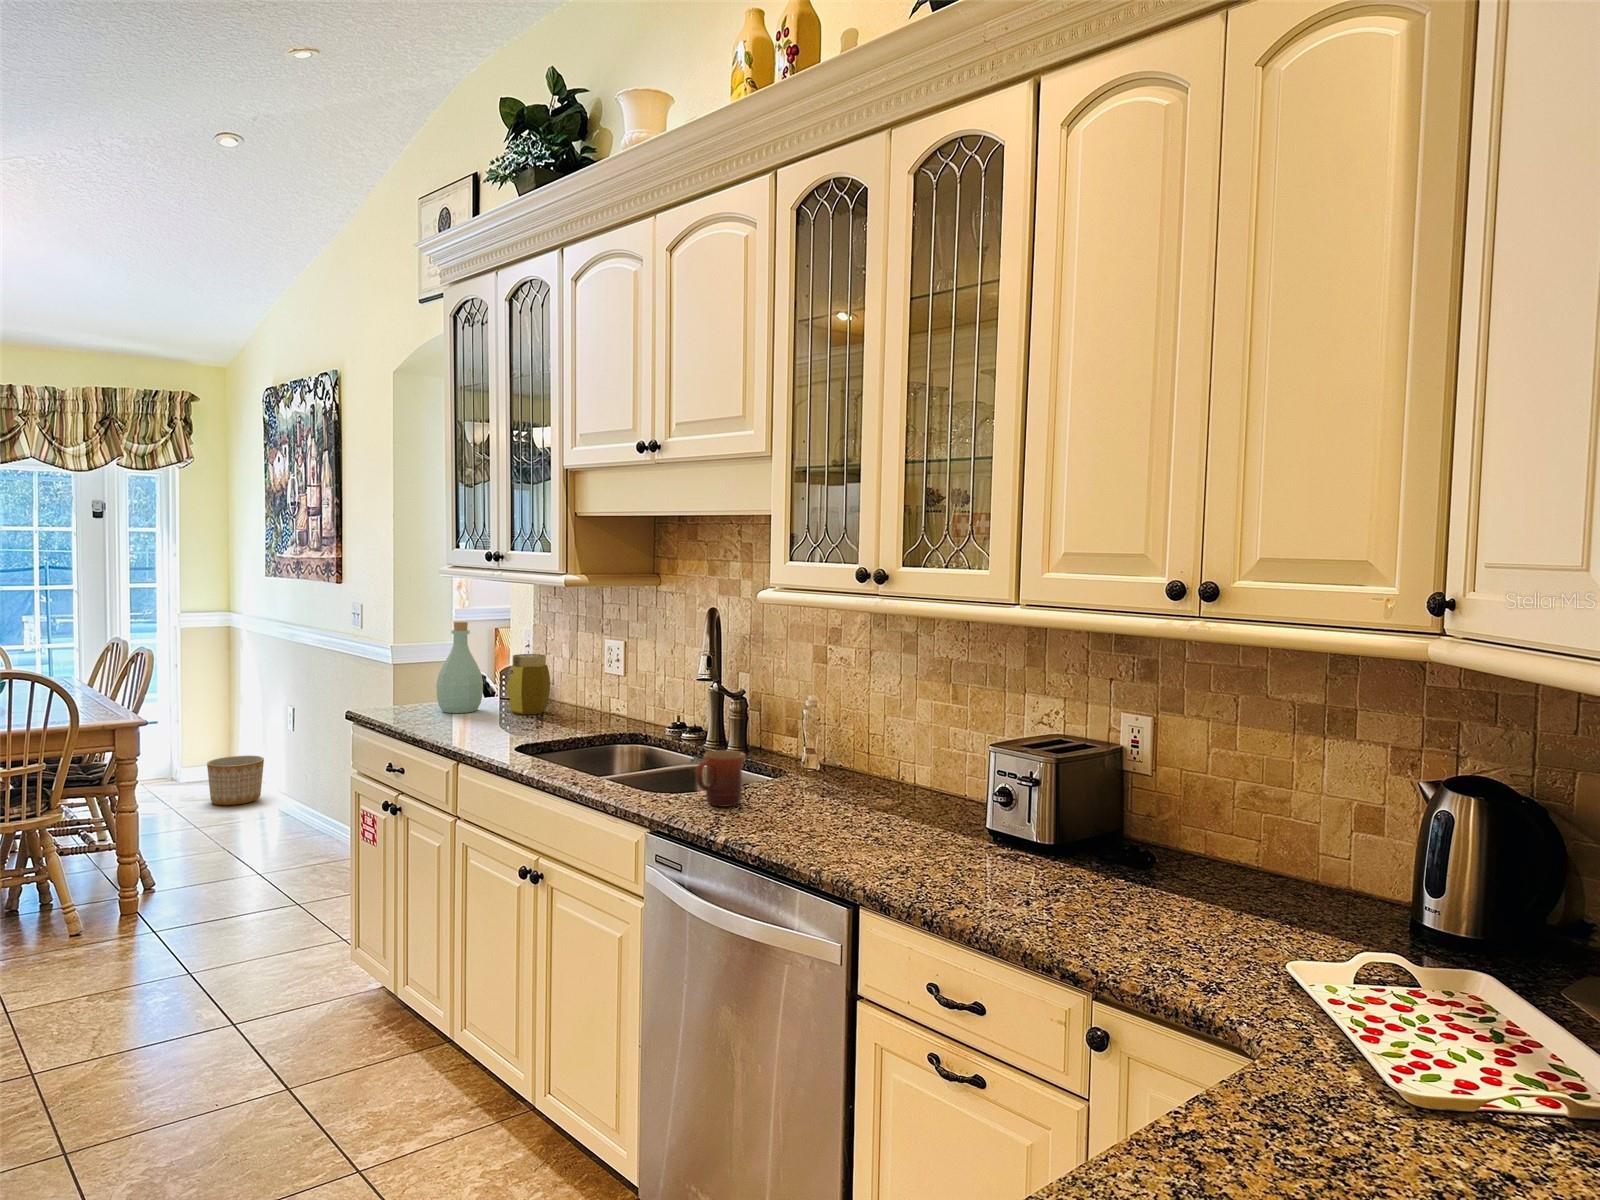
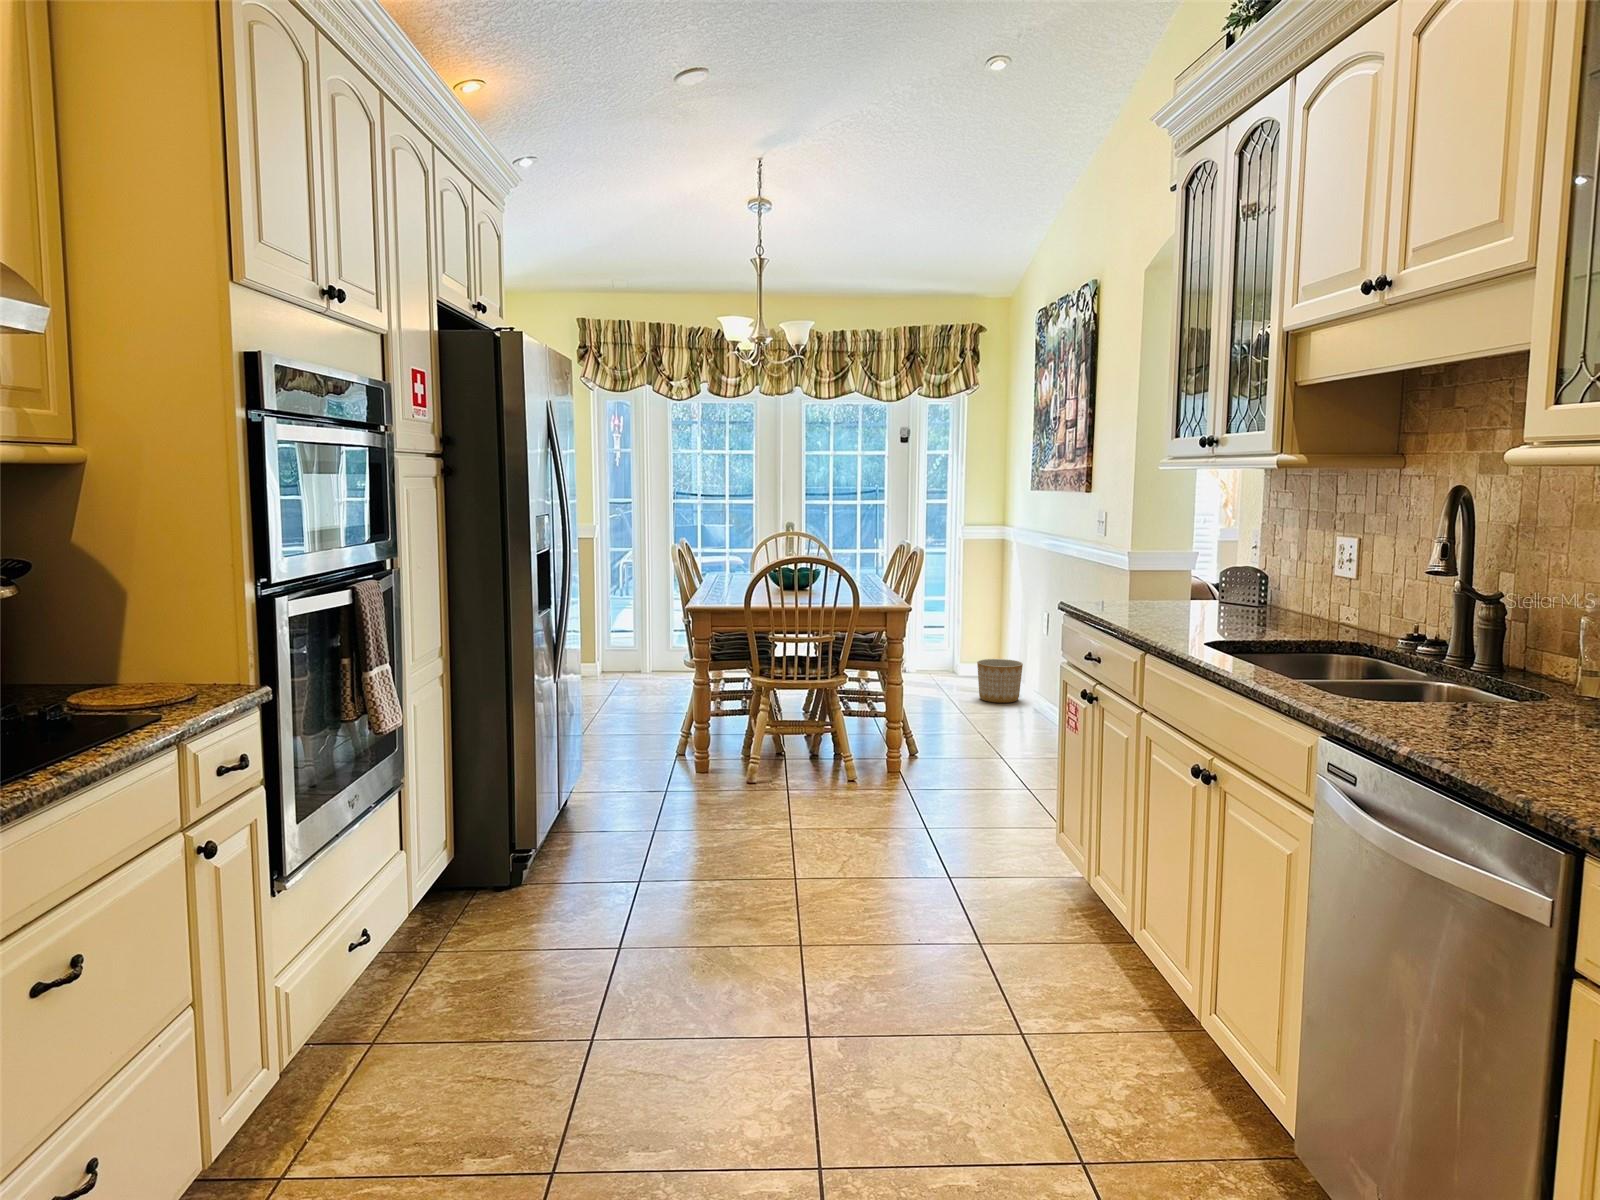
bottle: present [437,622,483,713] -> none [1146,517,1196,613]
jar: present [507,654,550,714] -> none [1220,554,1272,621]
mug: present [696,750,745,807] -> none [1392,653,1473,724]

